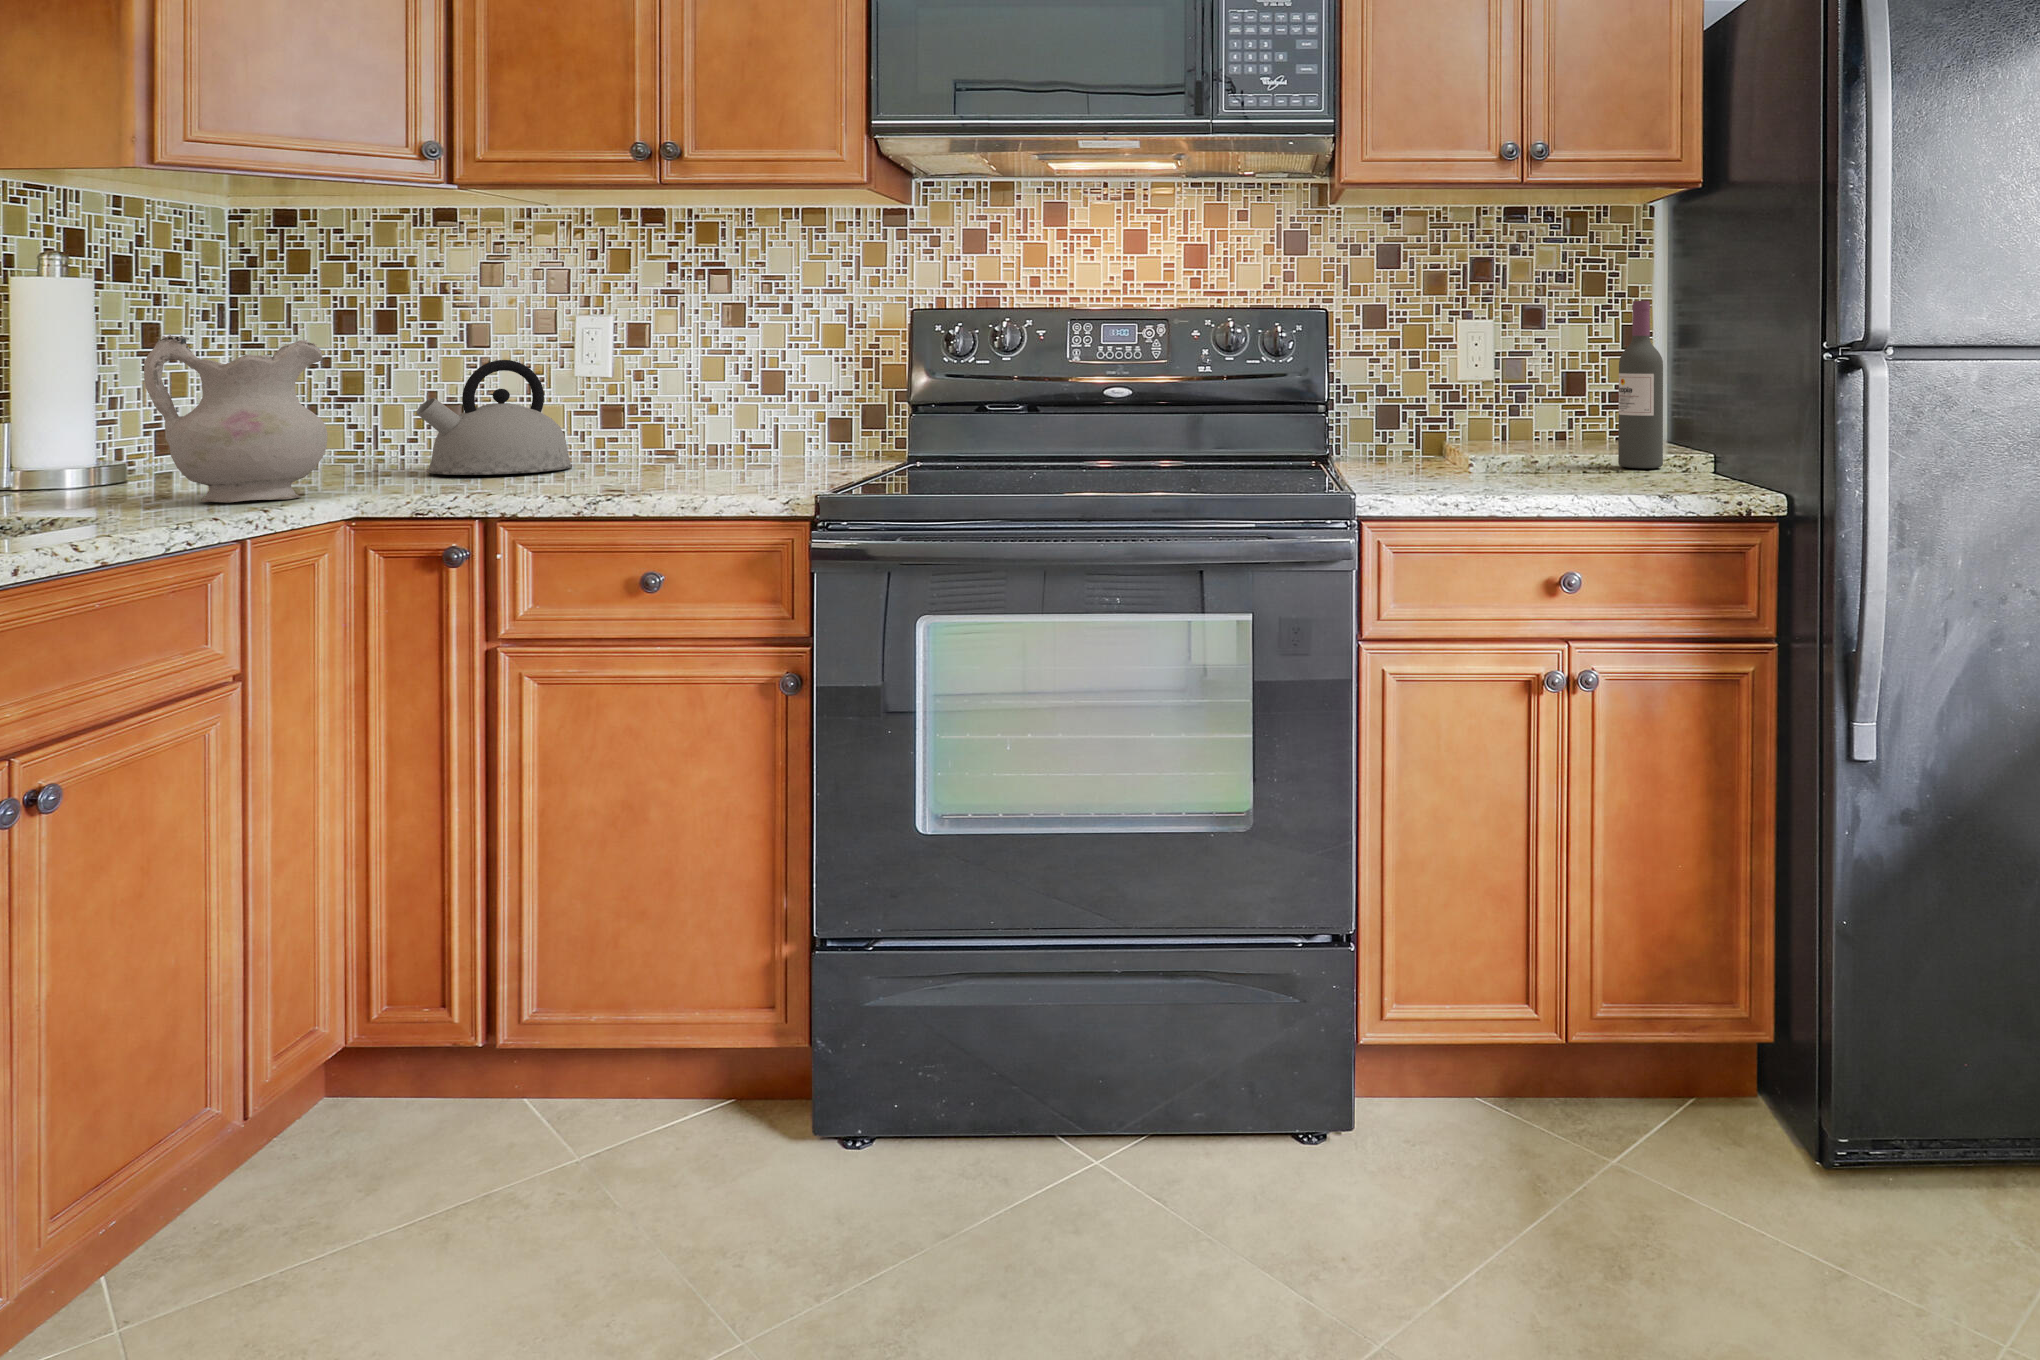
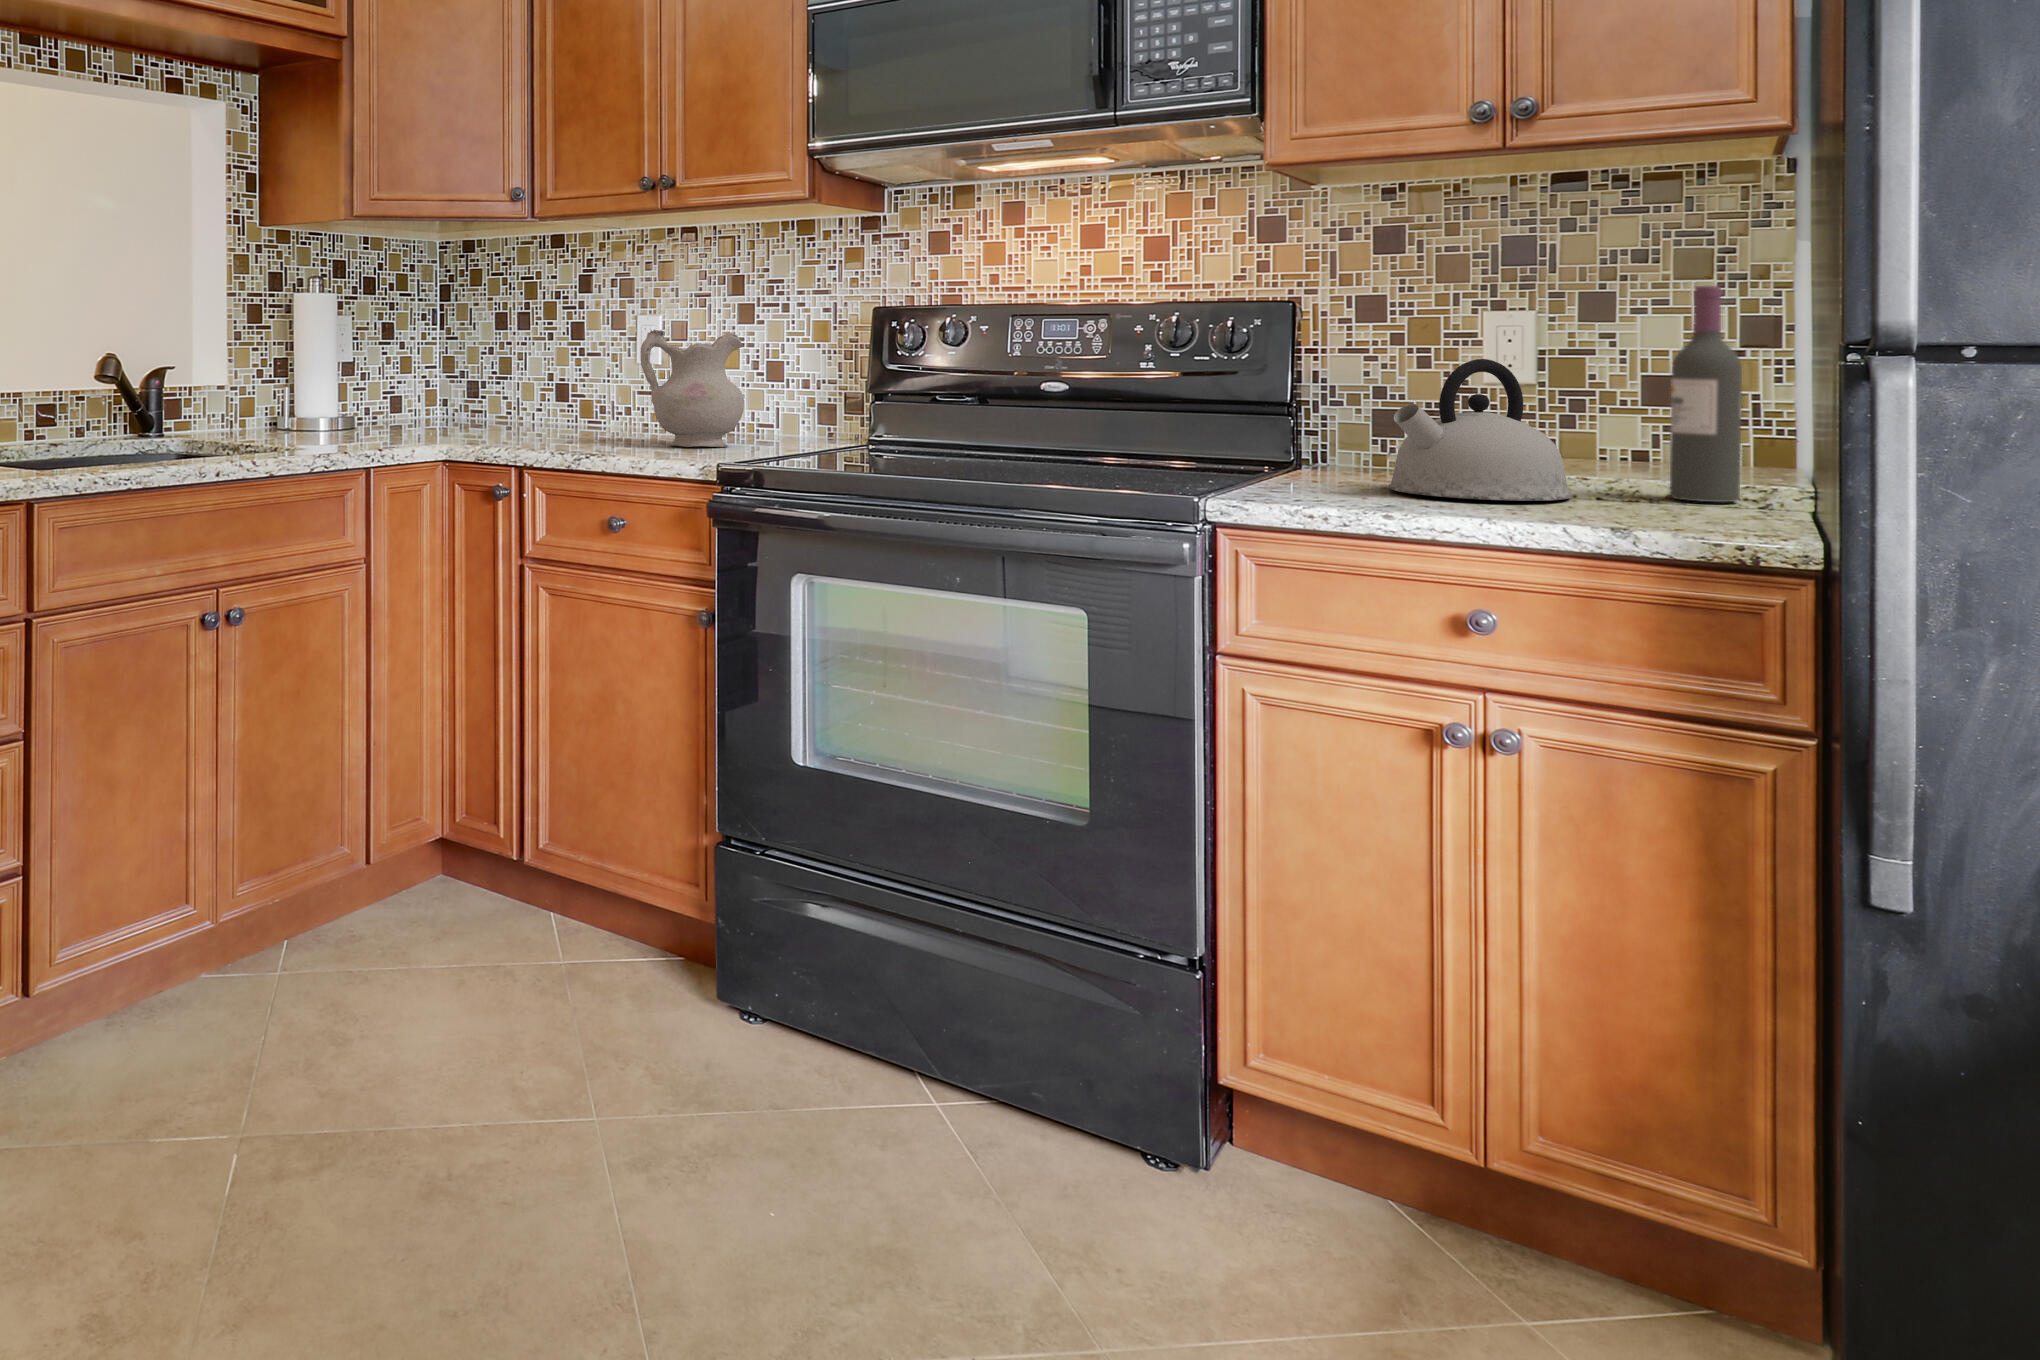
ceramic pitcher: present [144,335,328,502] -> present [640,330,744,447]
kettle: present [416,360,572,475] -> present [1388,359,1572,501]

